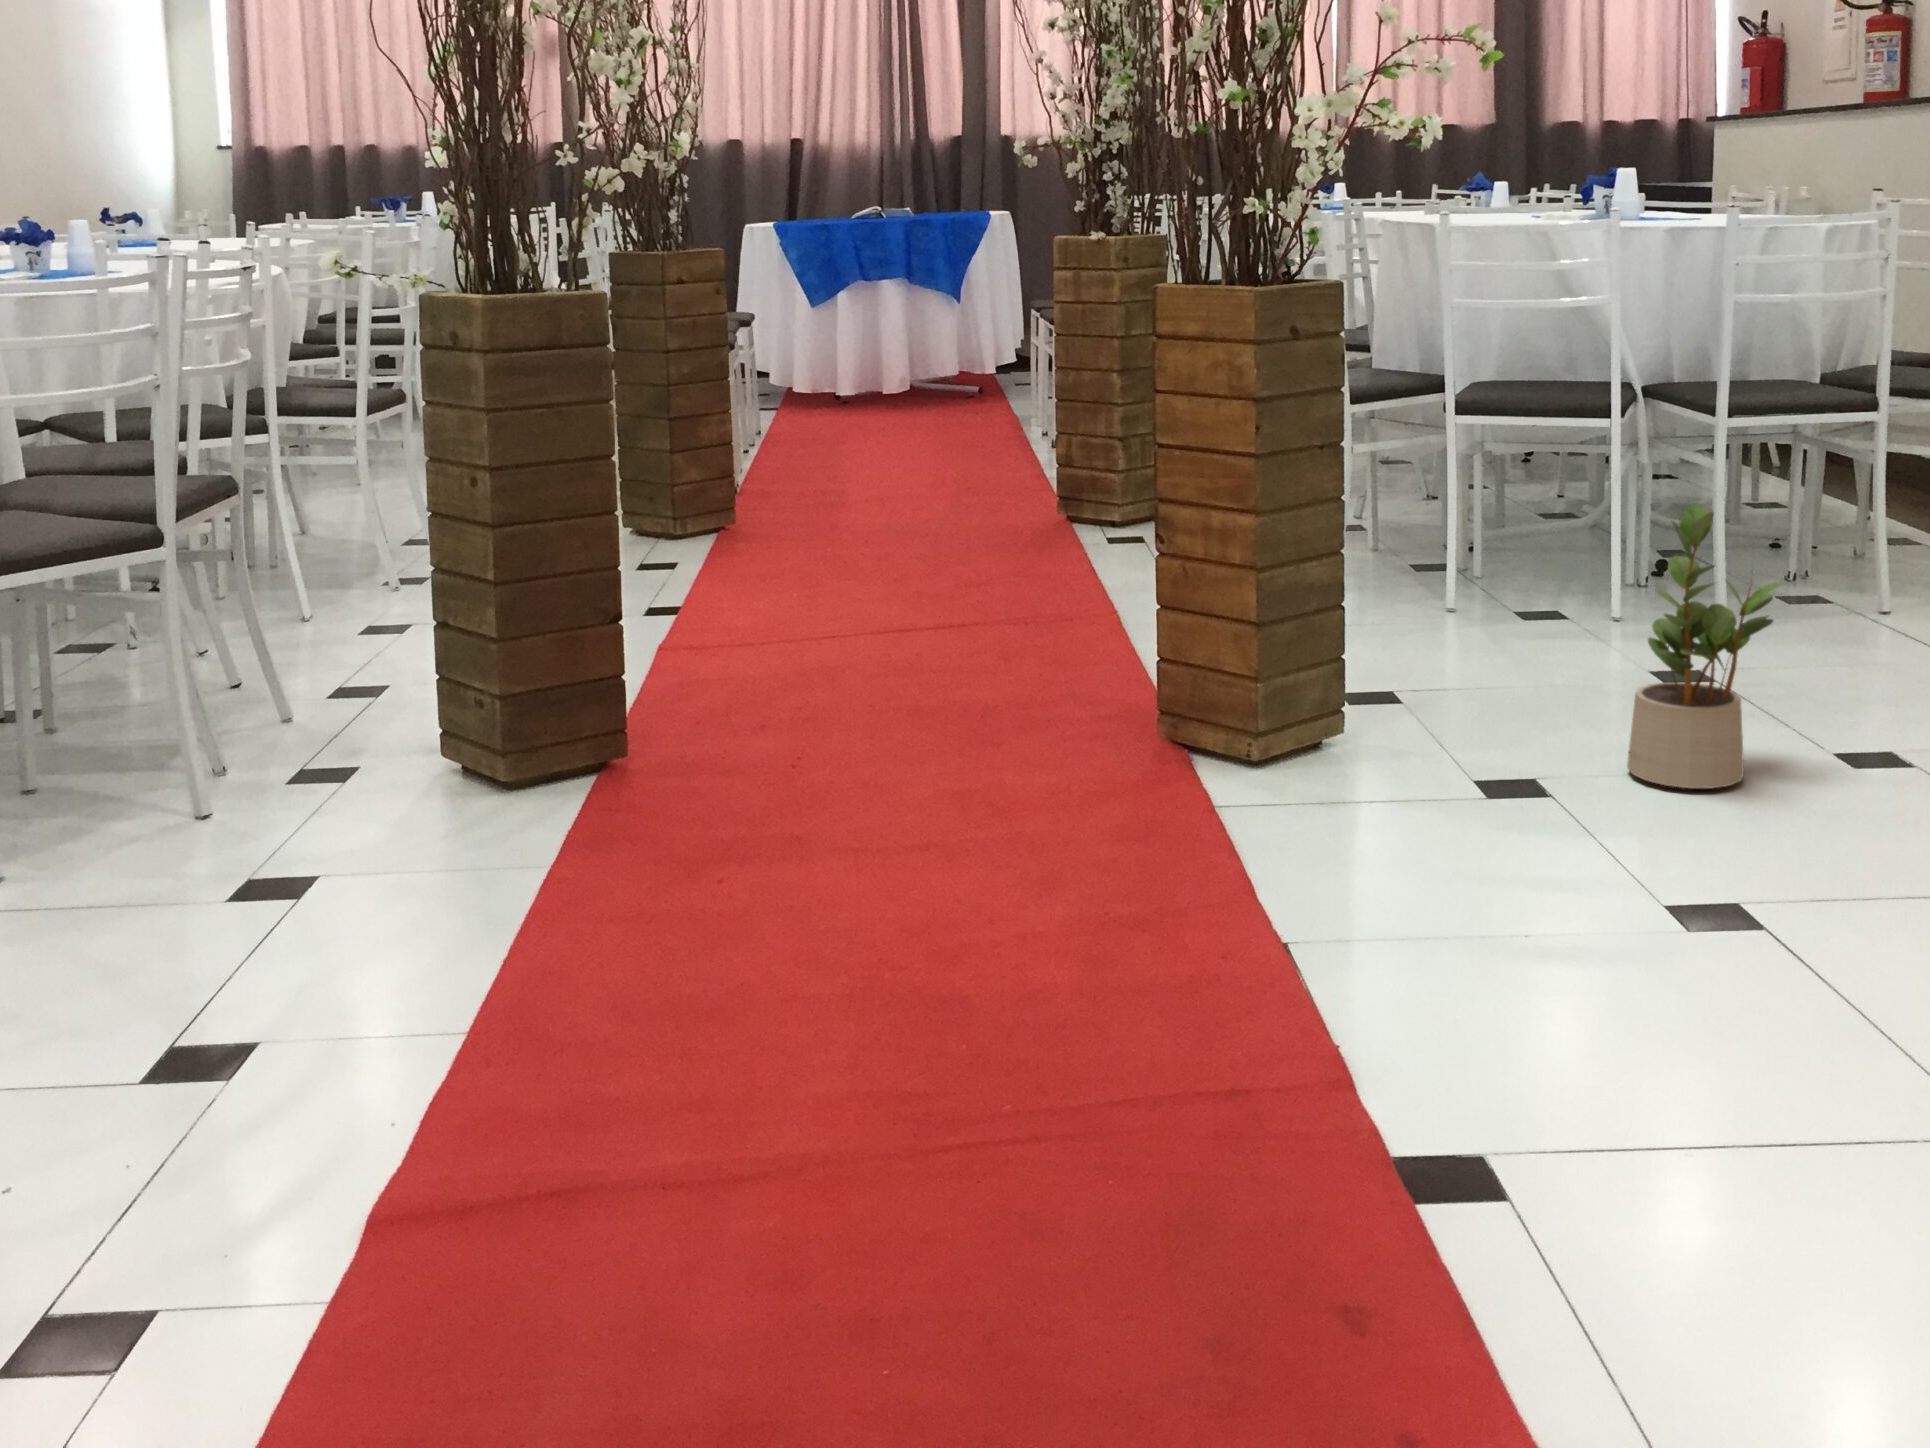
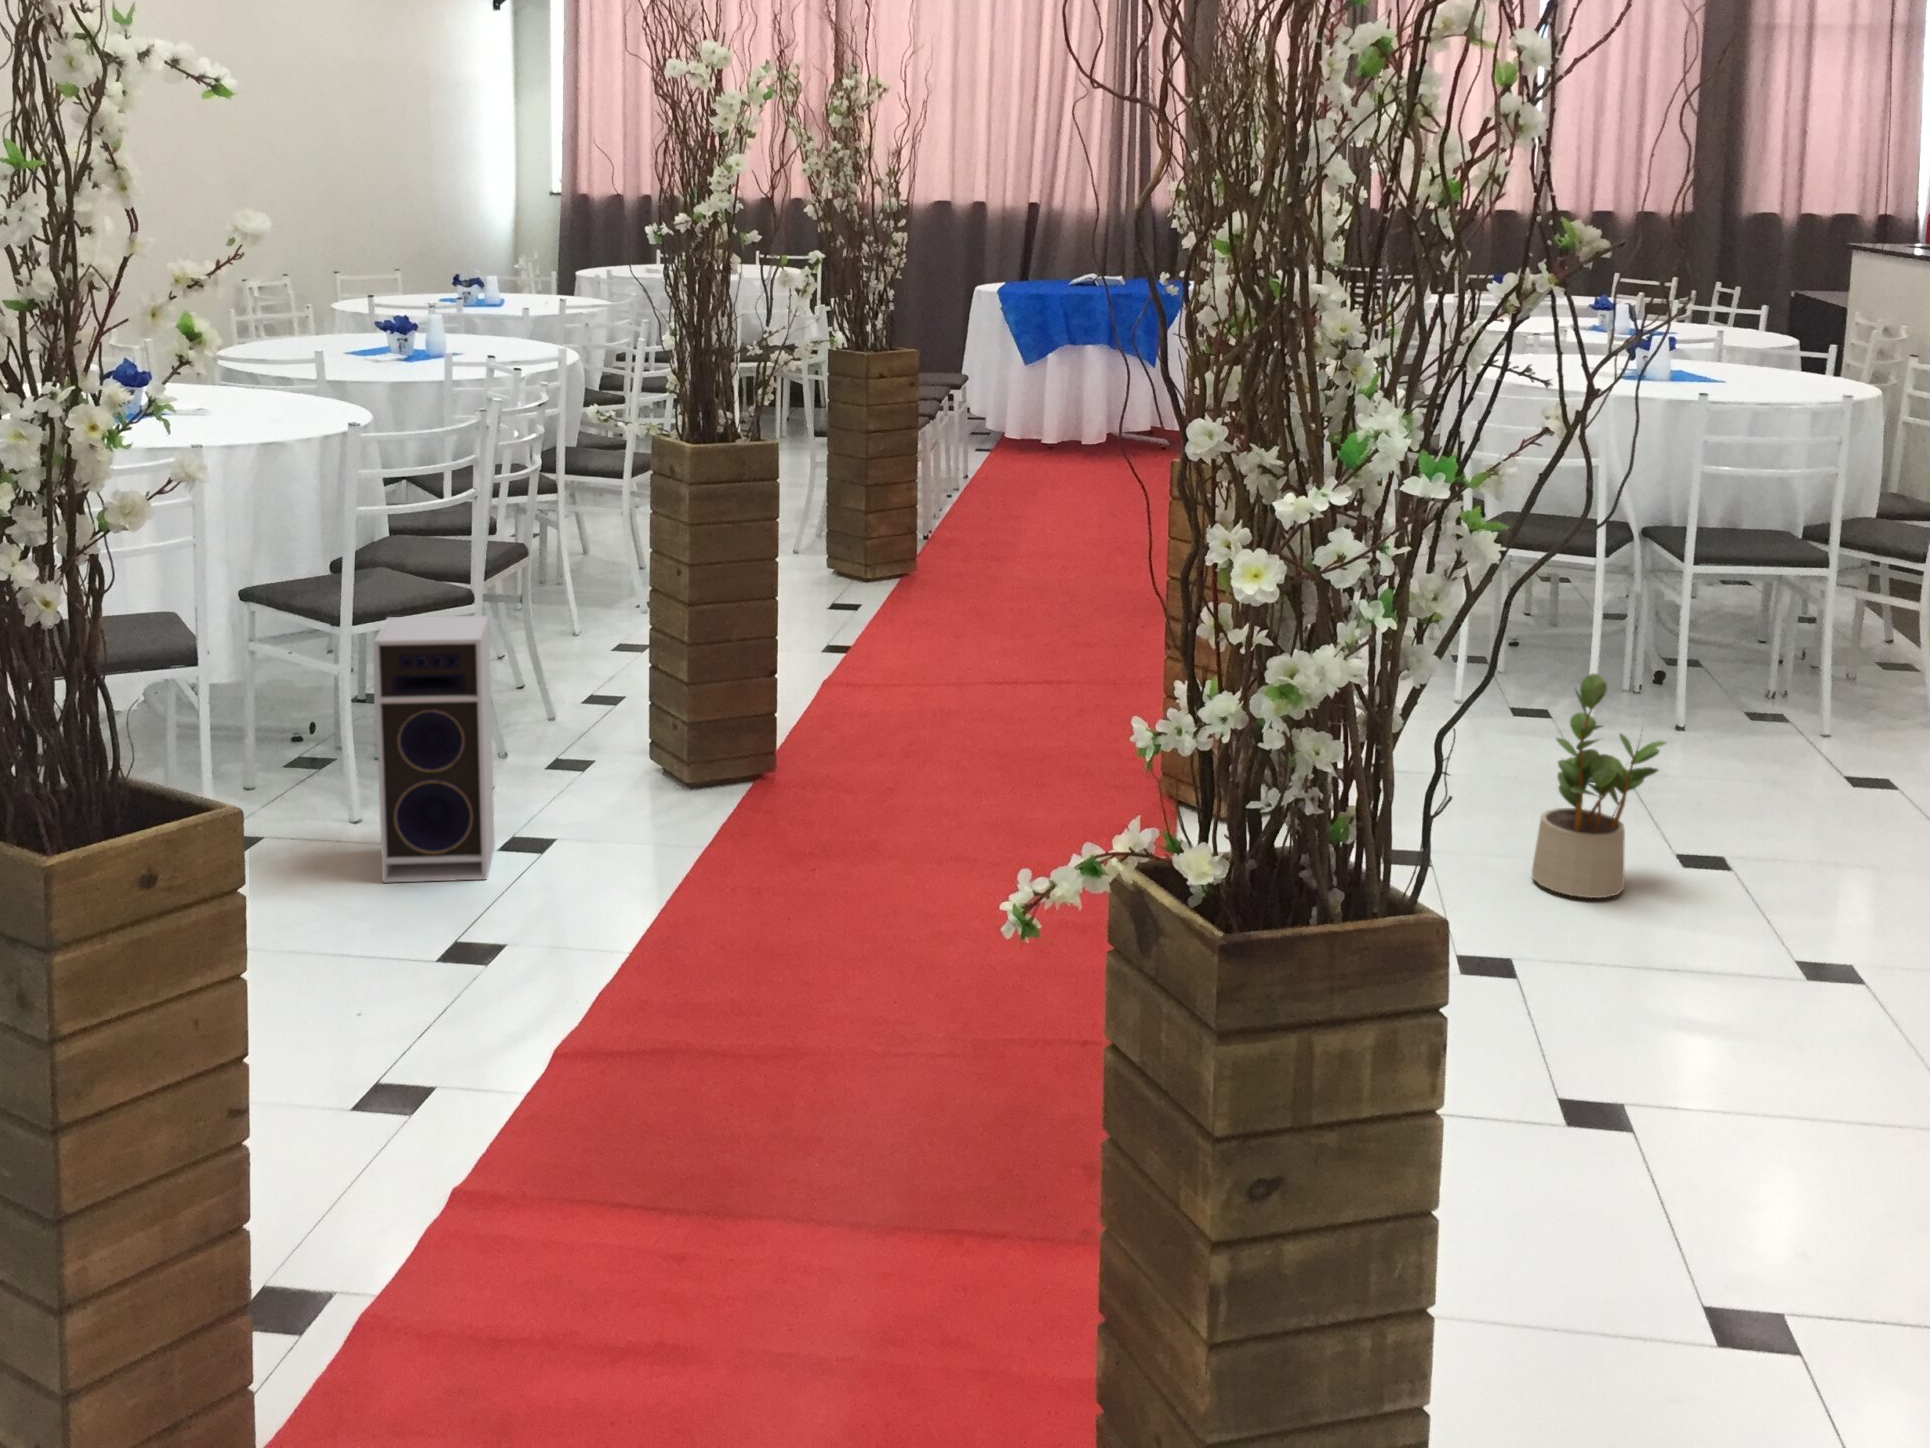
speaker: none [6,542,222,956] -> present [374,616,495,883]

